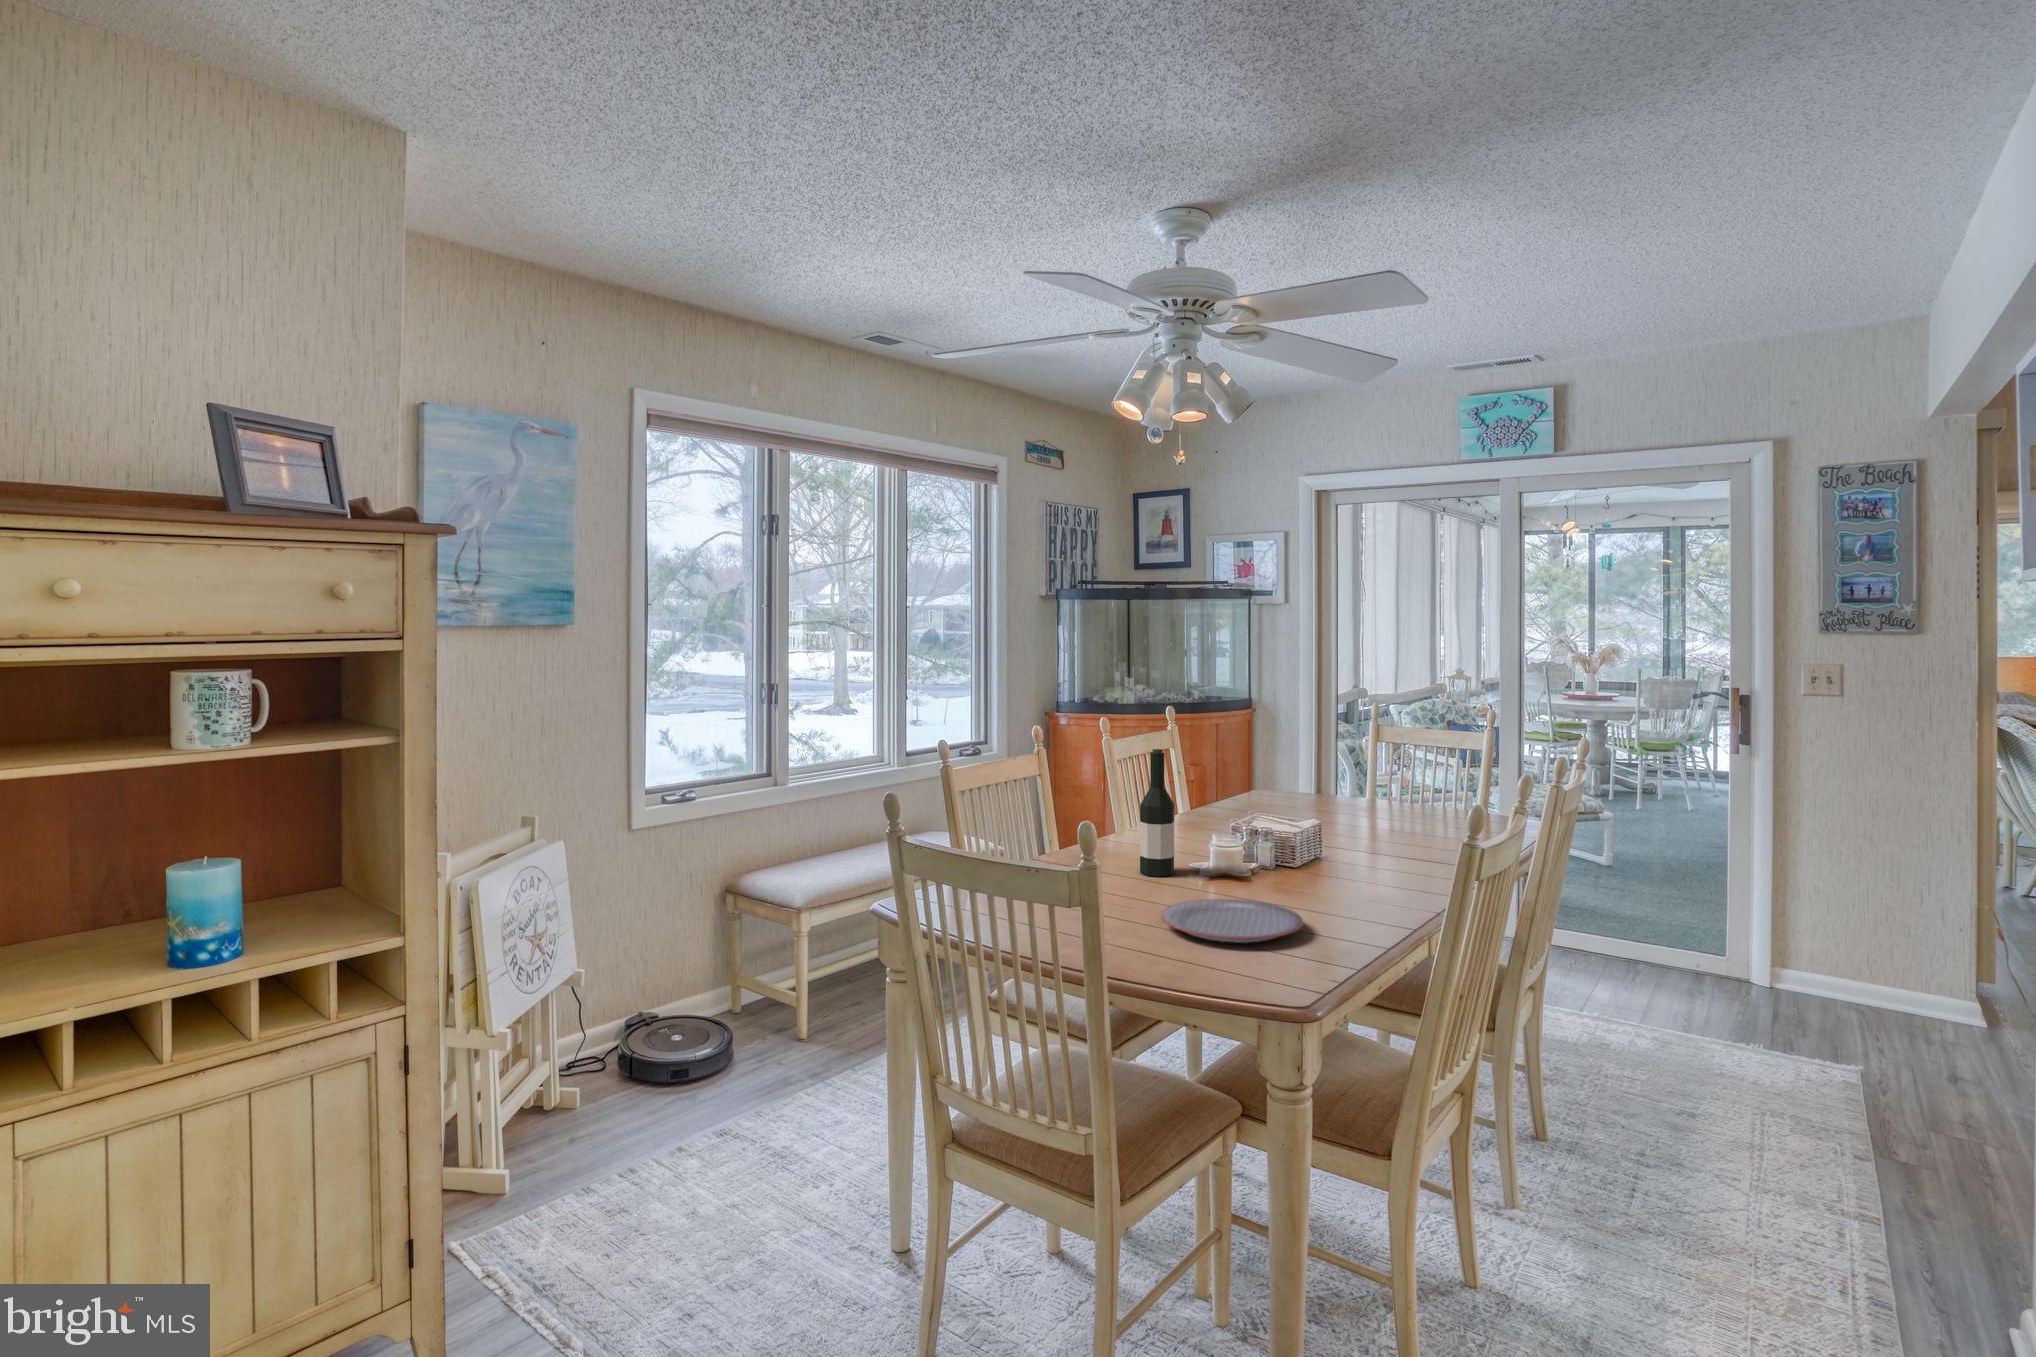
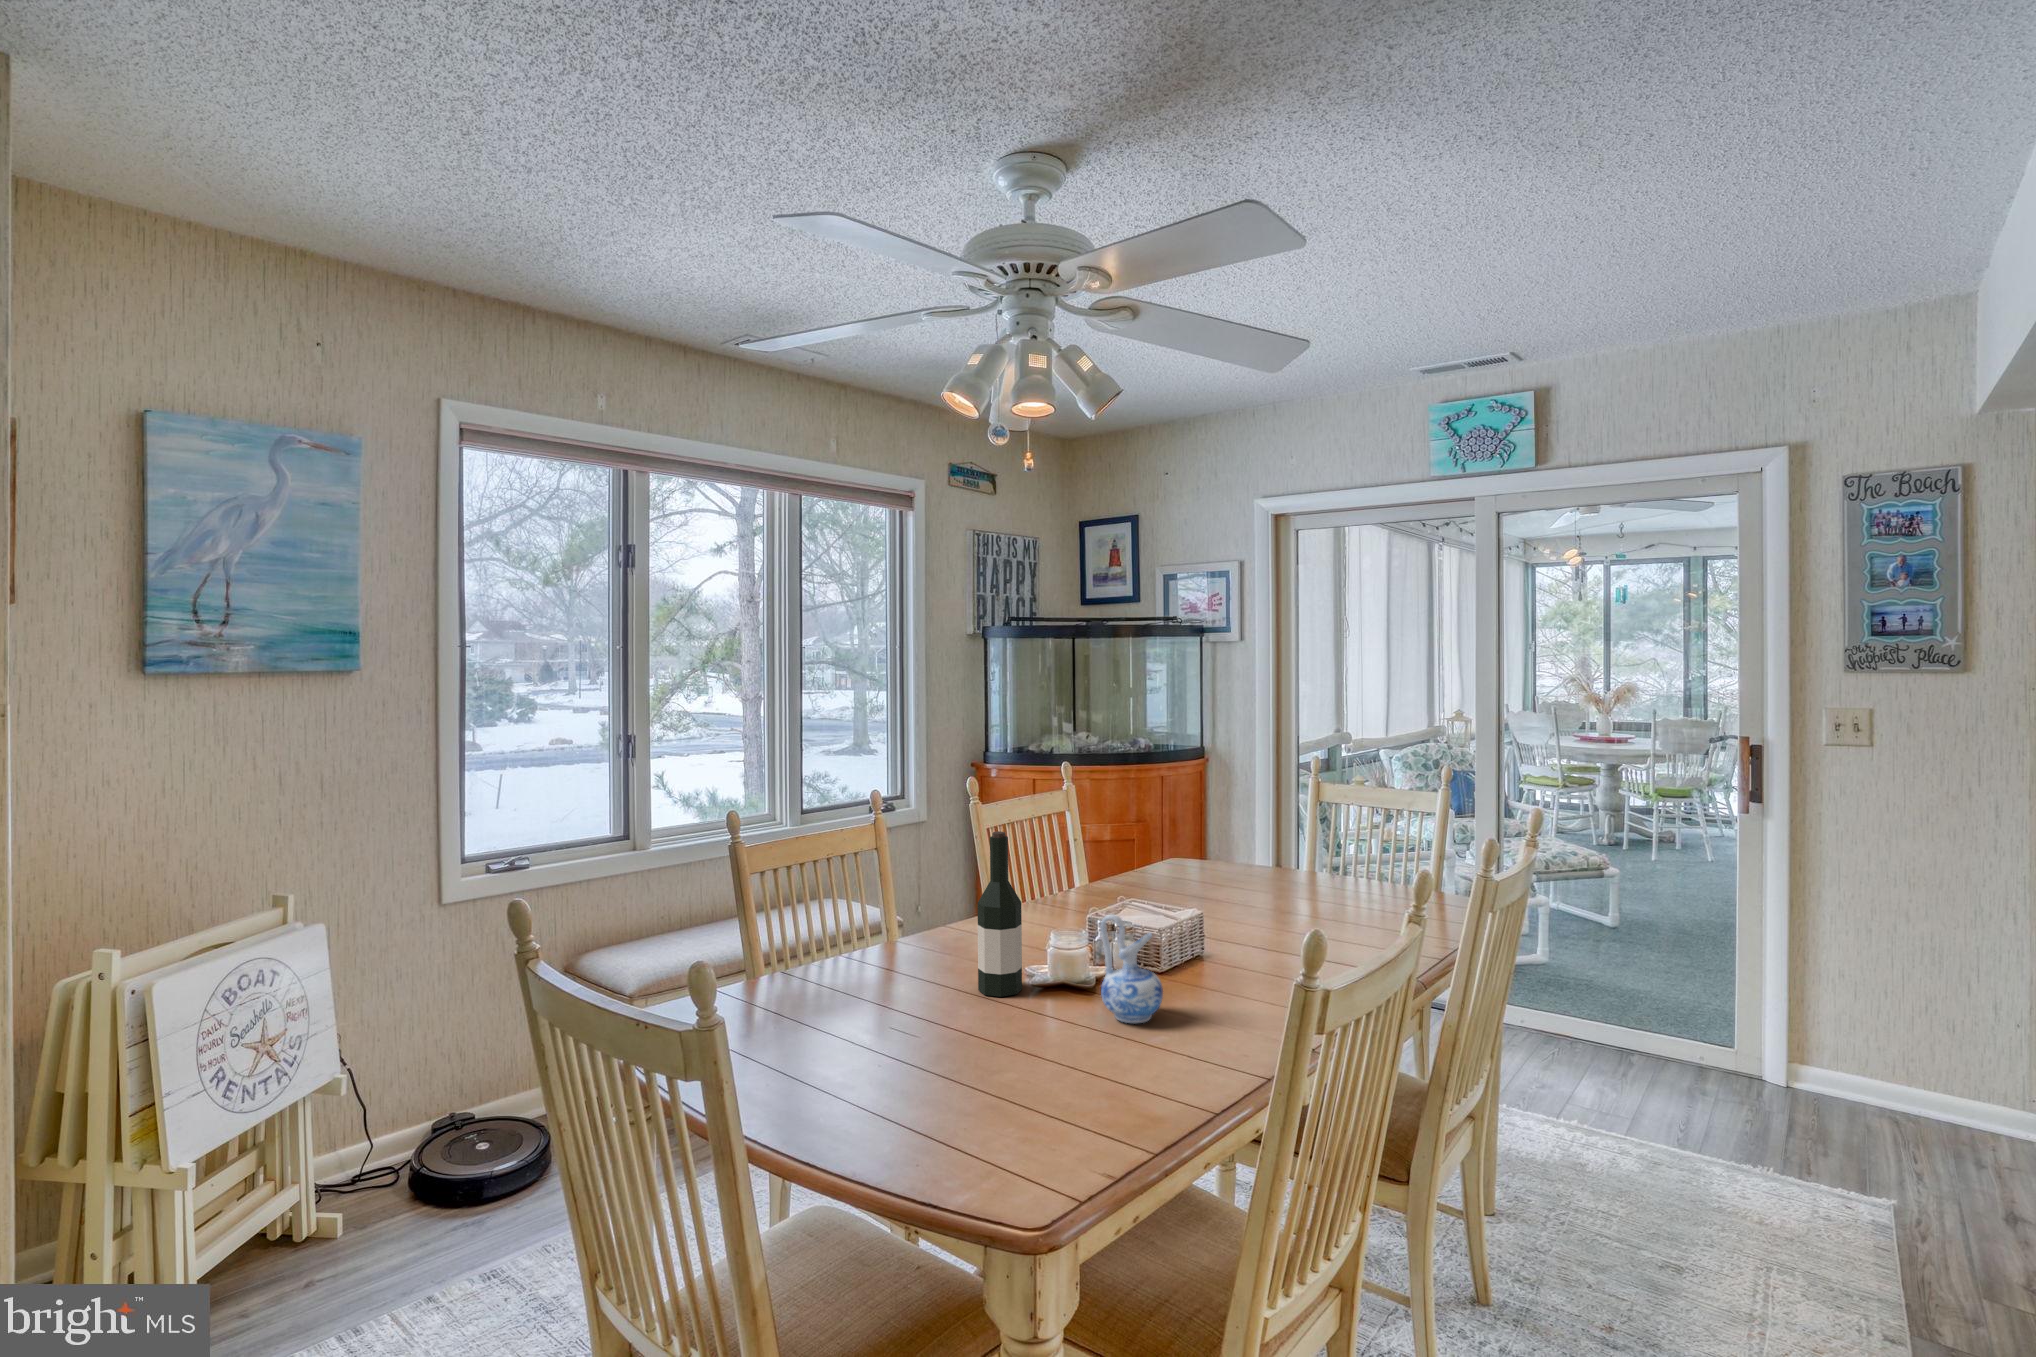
ceramic pitcher: none [1245,809,1294,891] -> present [1101,914,1163,1023]
plate: present [1161,899,1303,943] -> none [952,1043,1145,1124]

